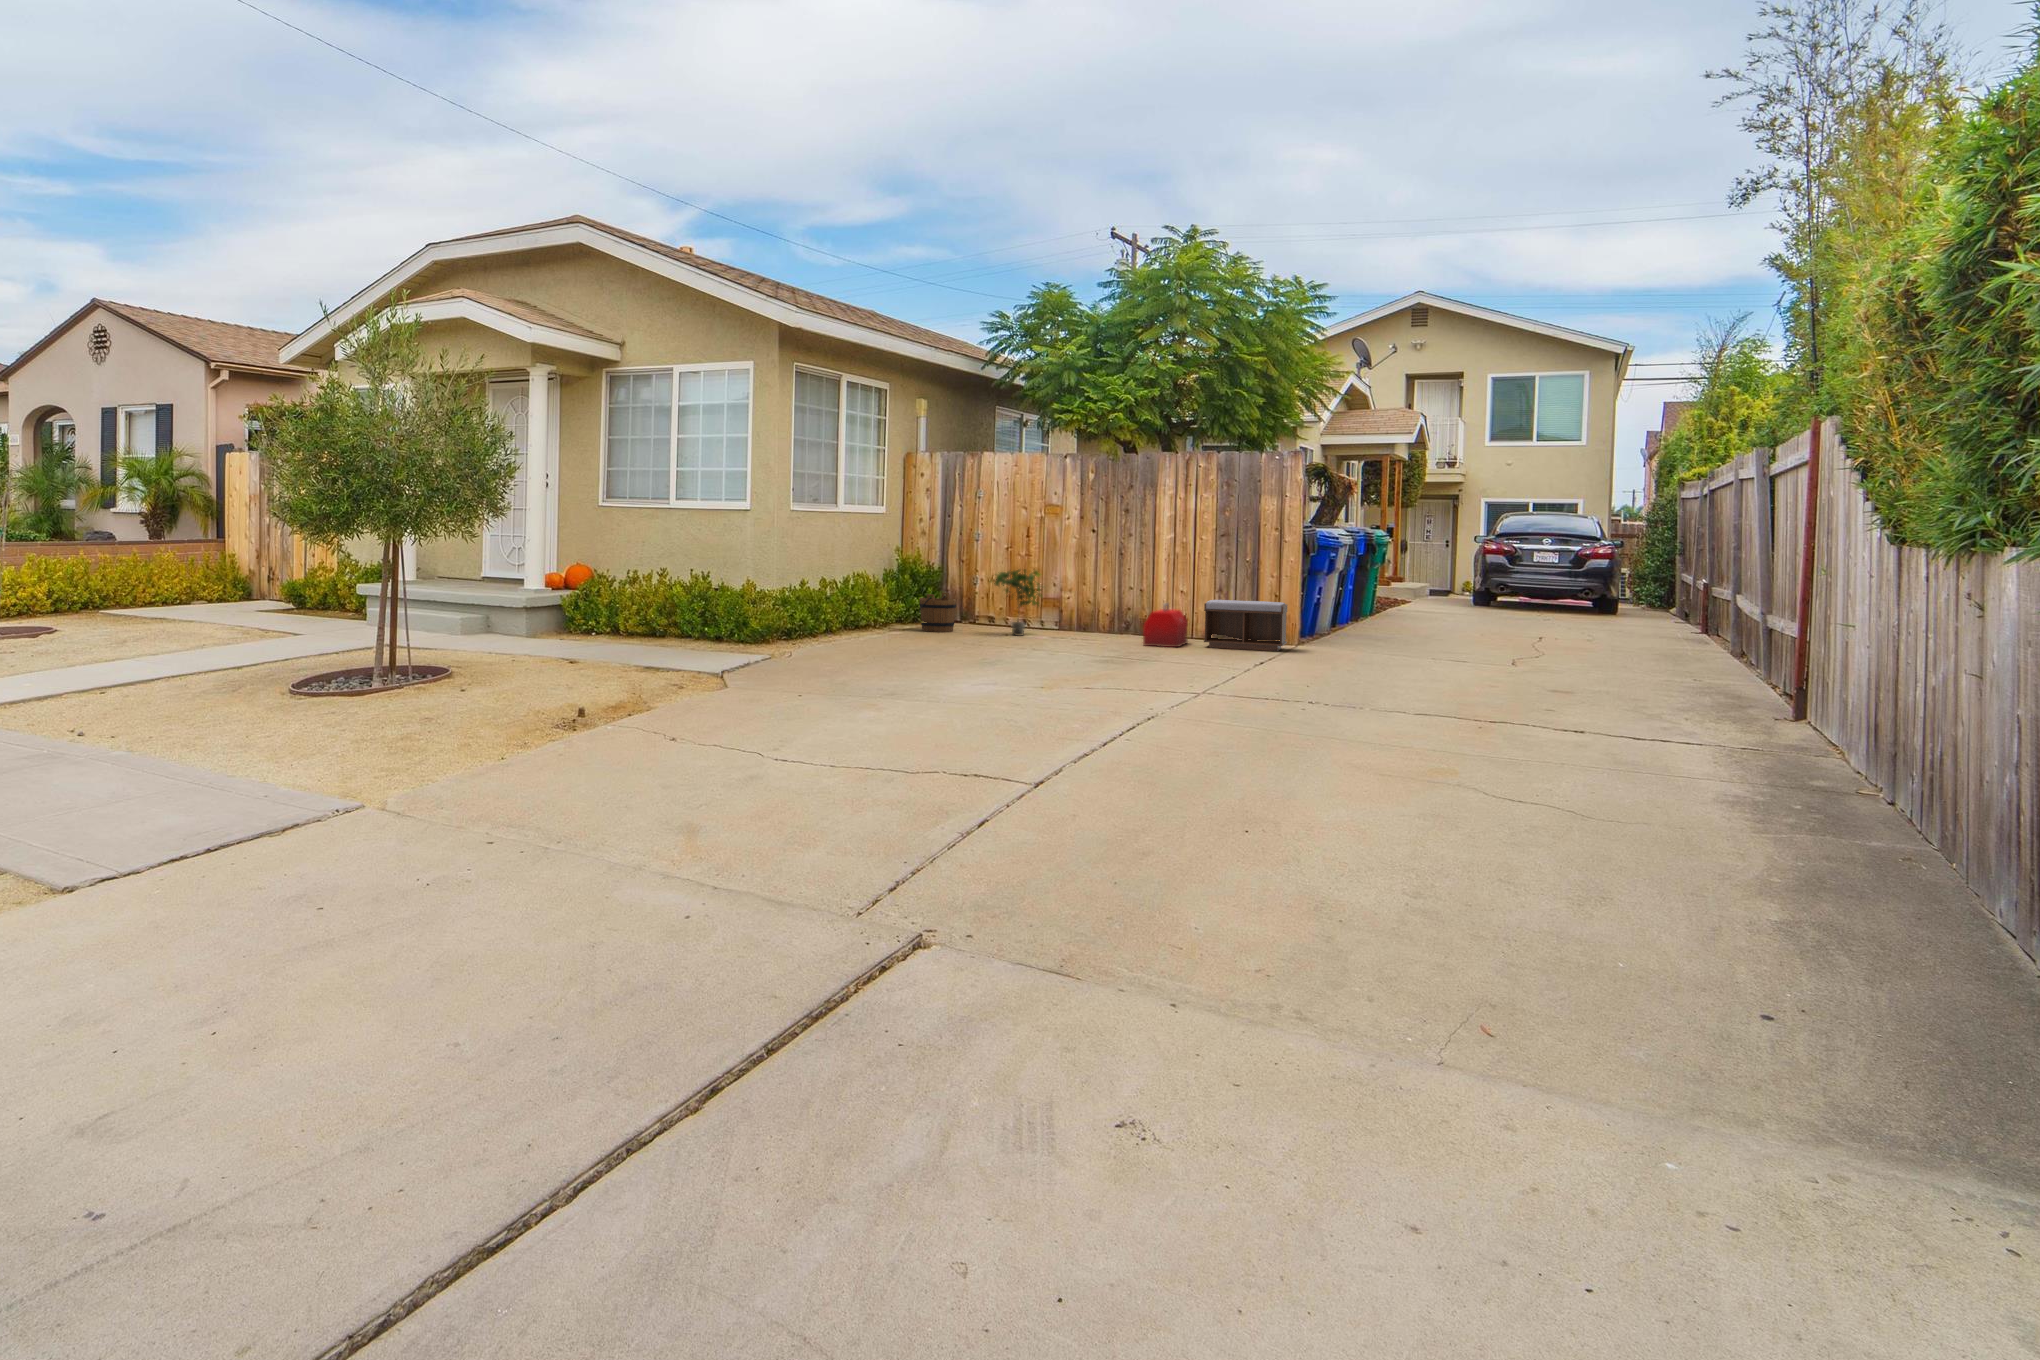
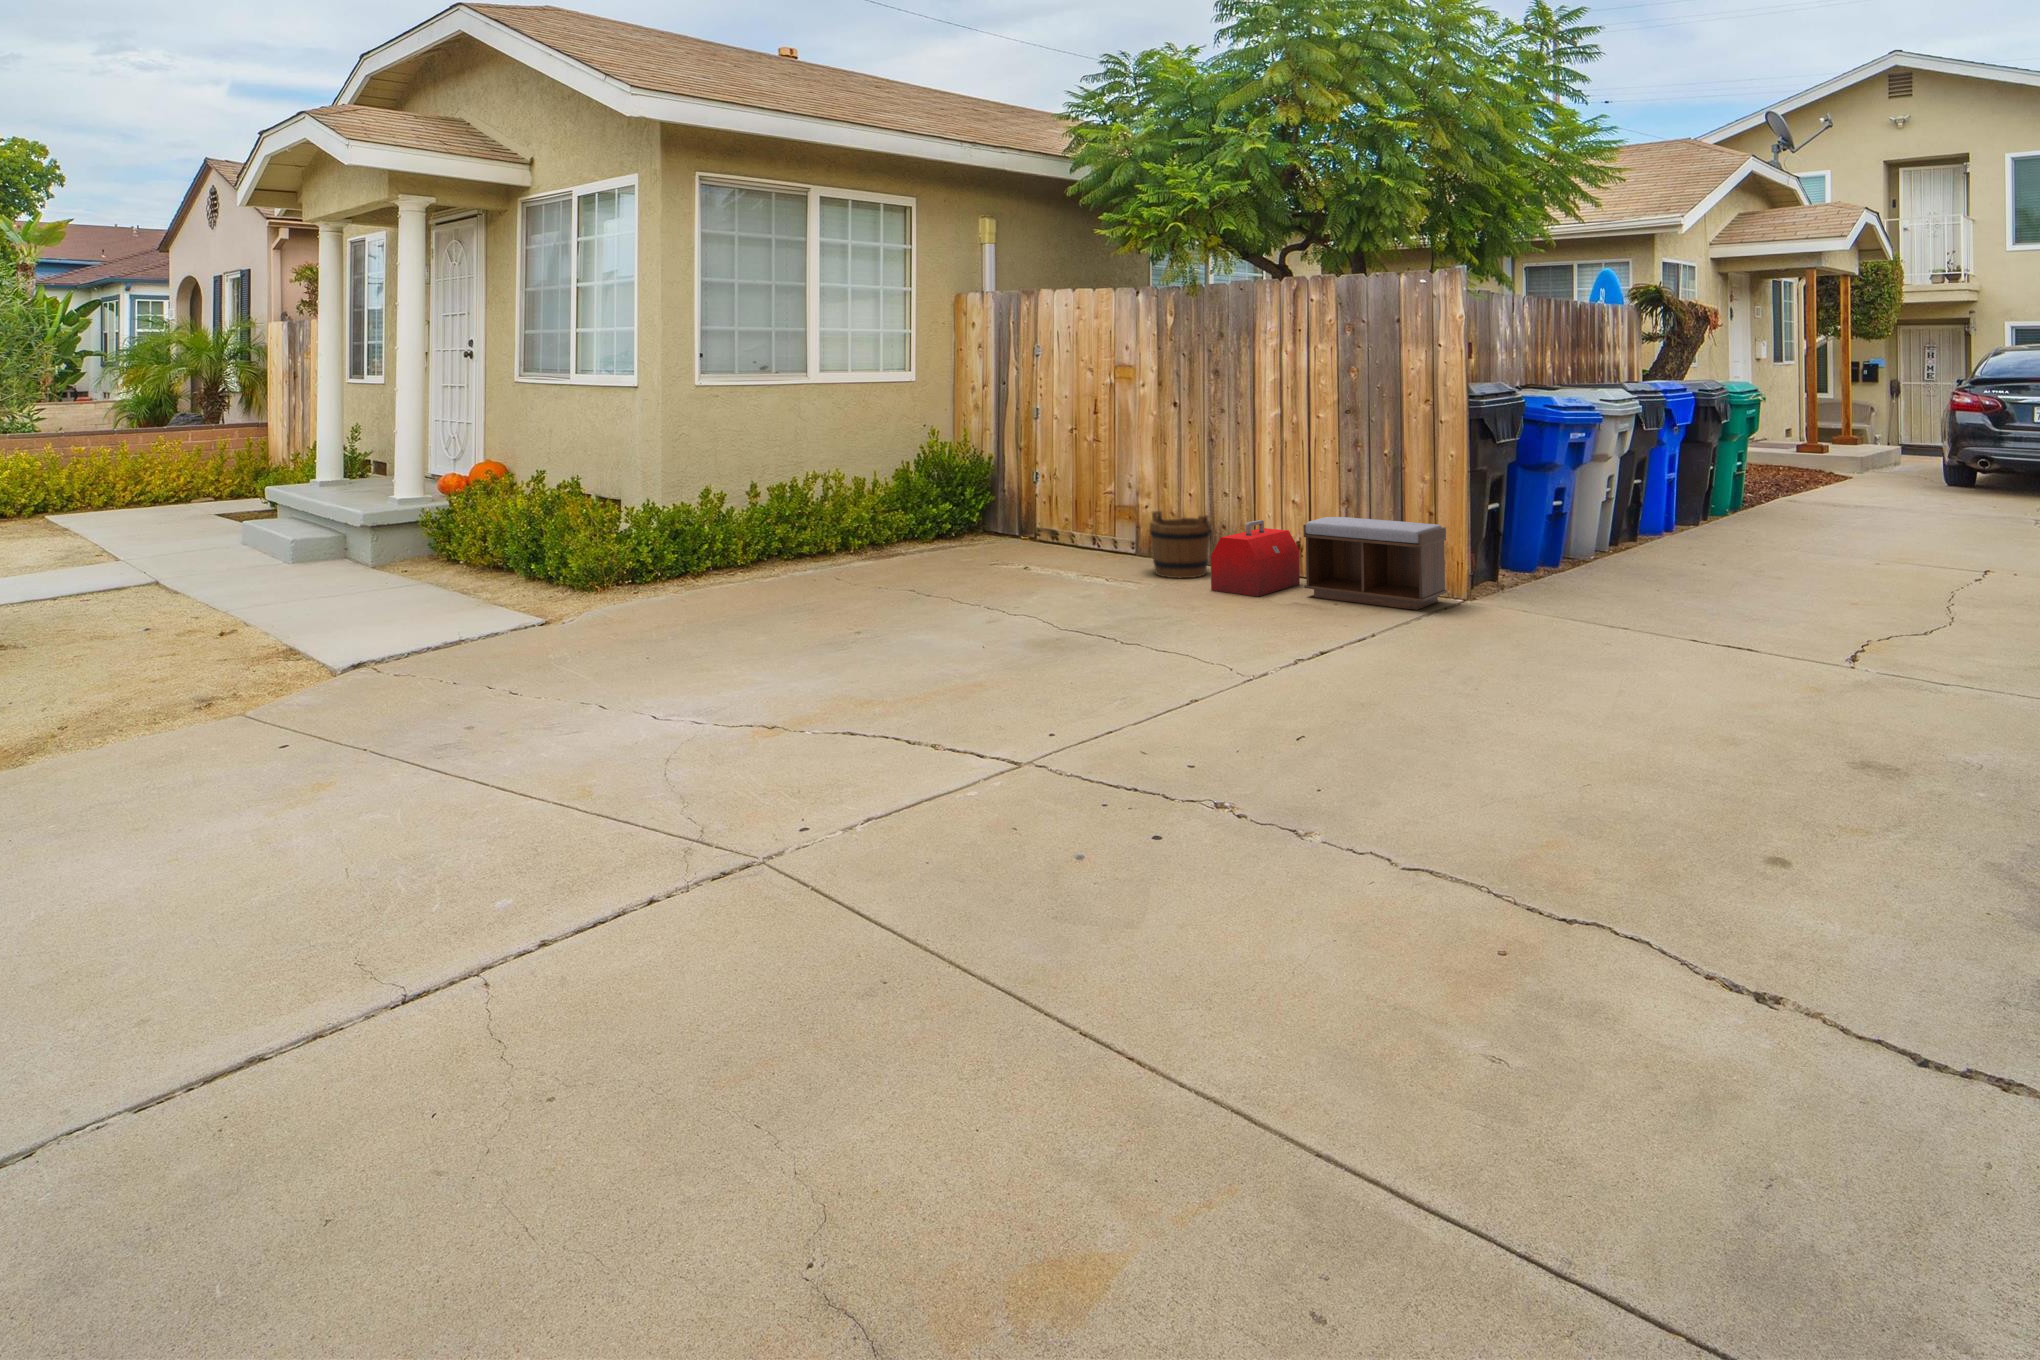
potted plant: present [994,570,1041,636] -> none [1030,462,1112,562]
bucket: present [919,593,957,632] -> present [1150,510,1212,578]

